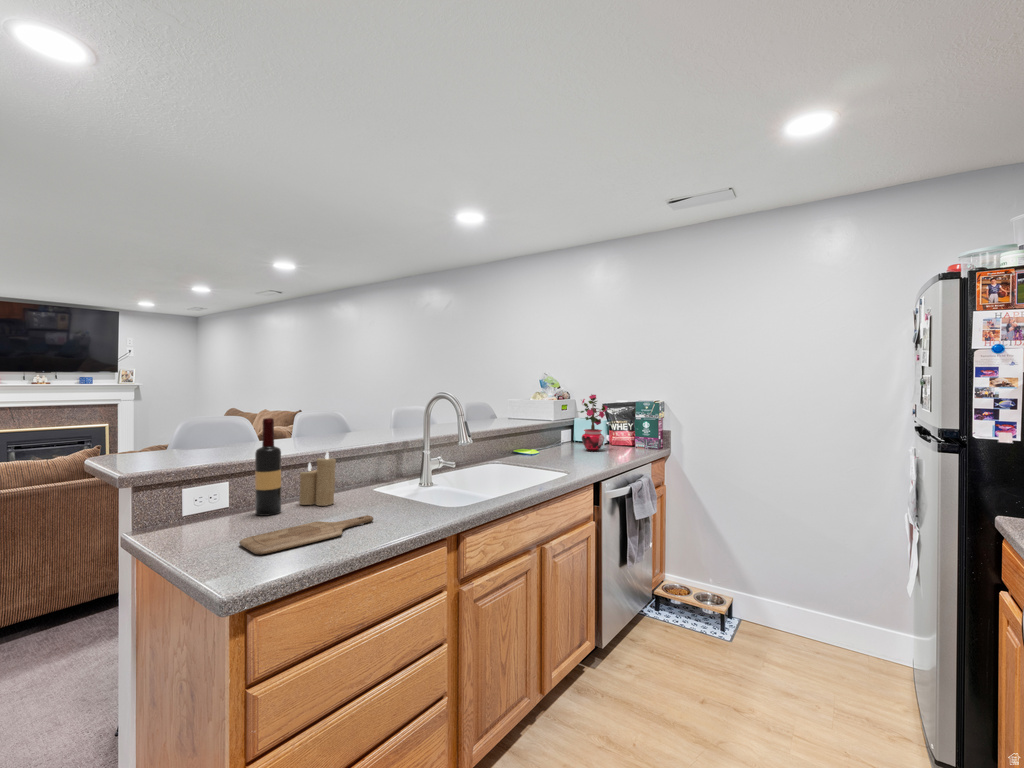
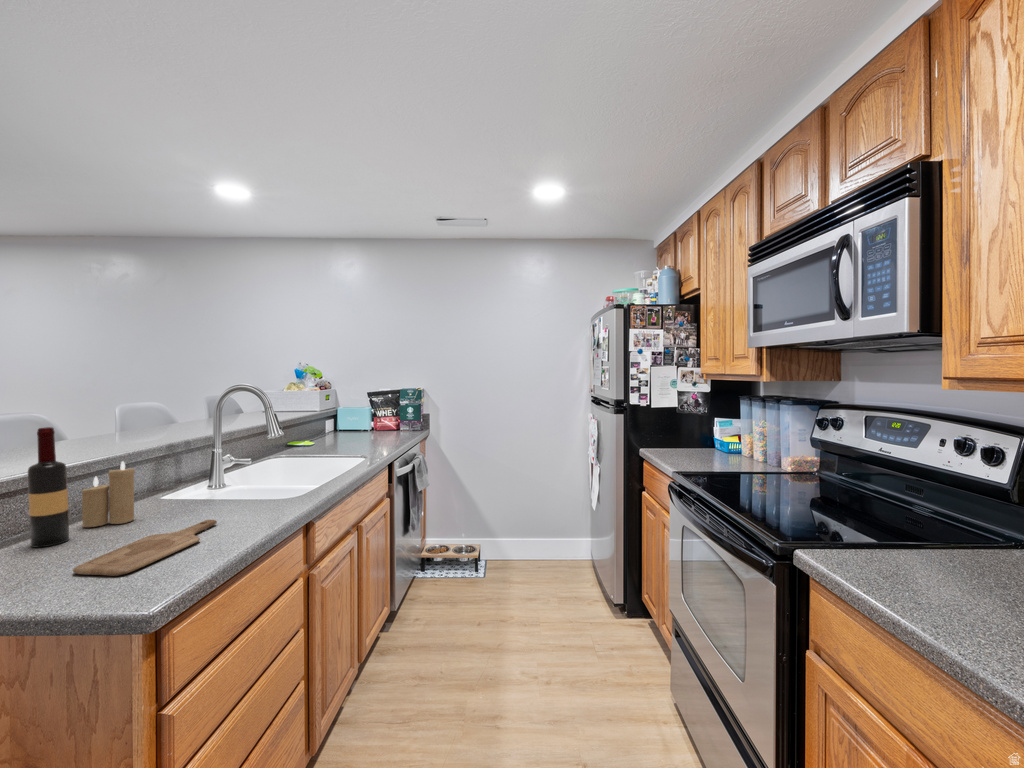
potted plant: present [581,395,608,451] -> none [344,384,374,438]

